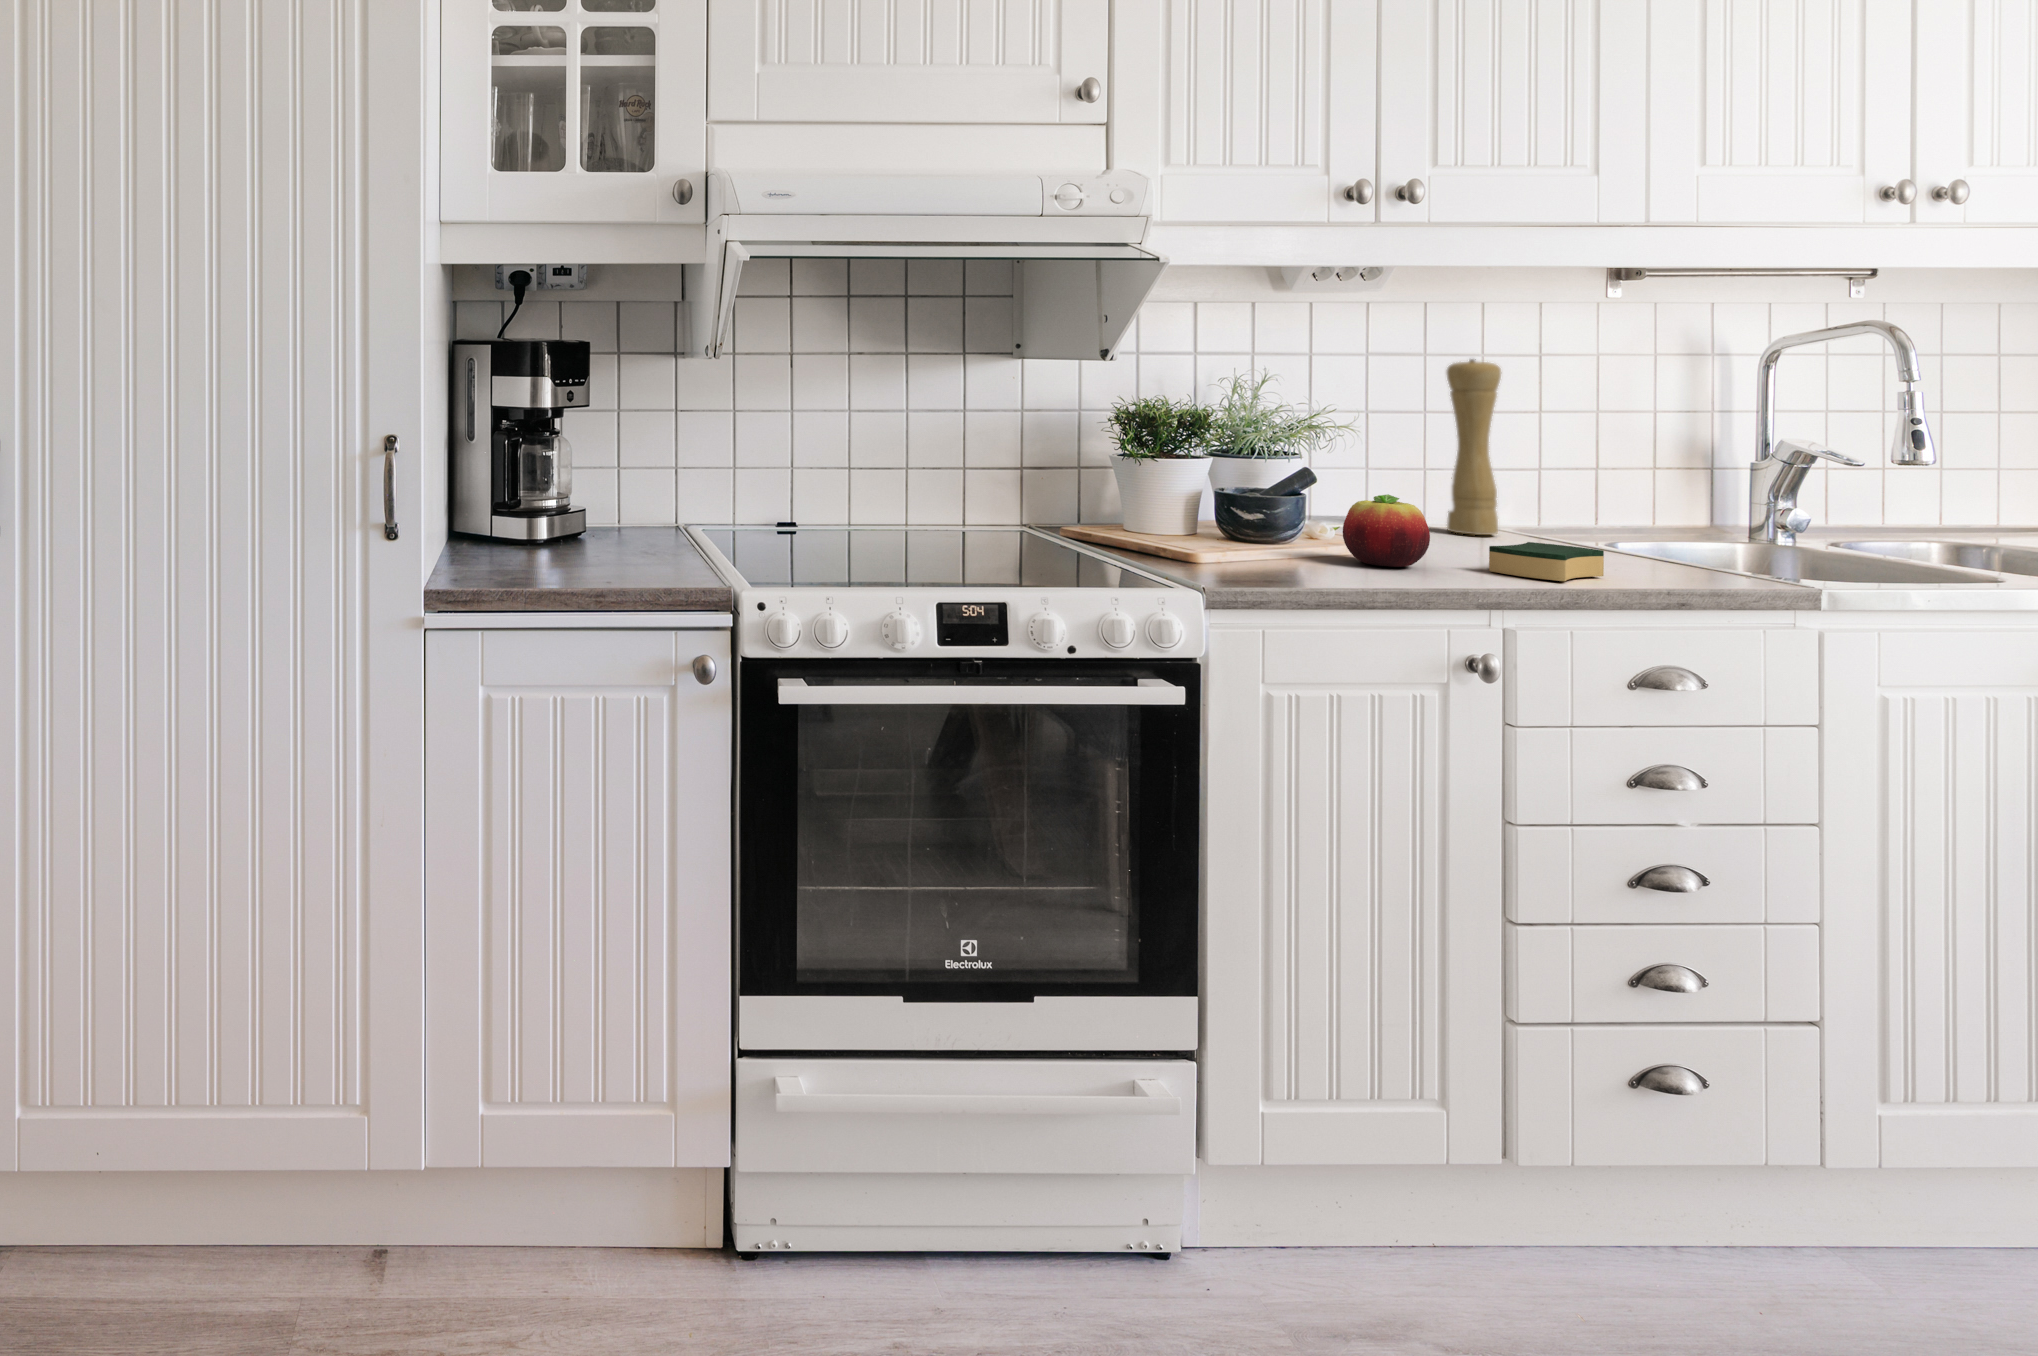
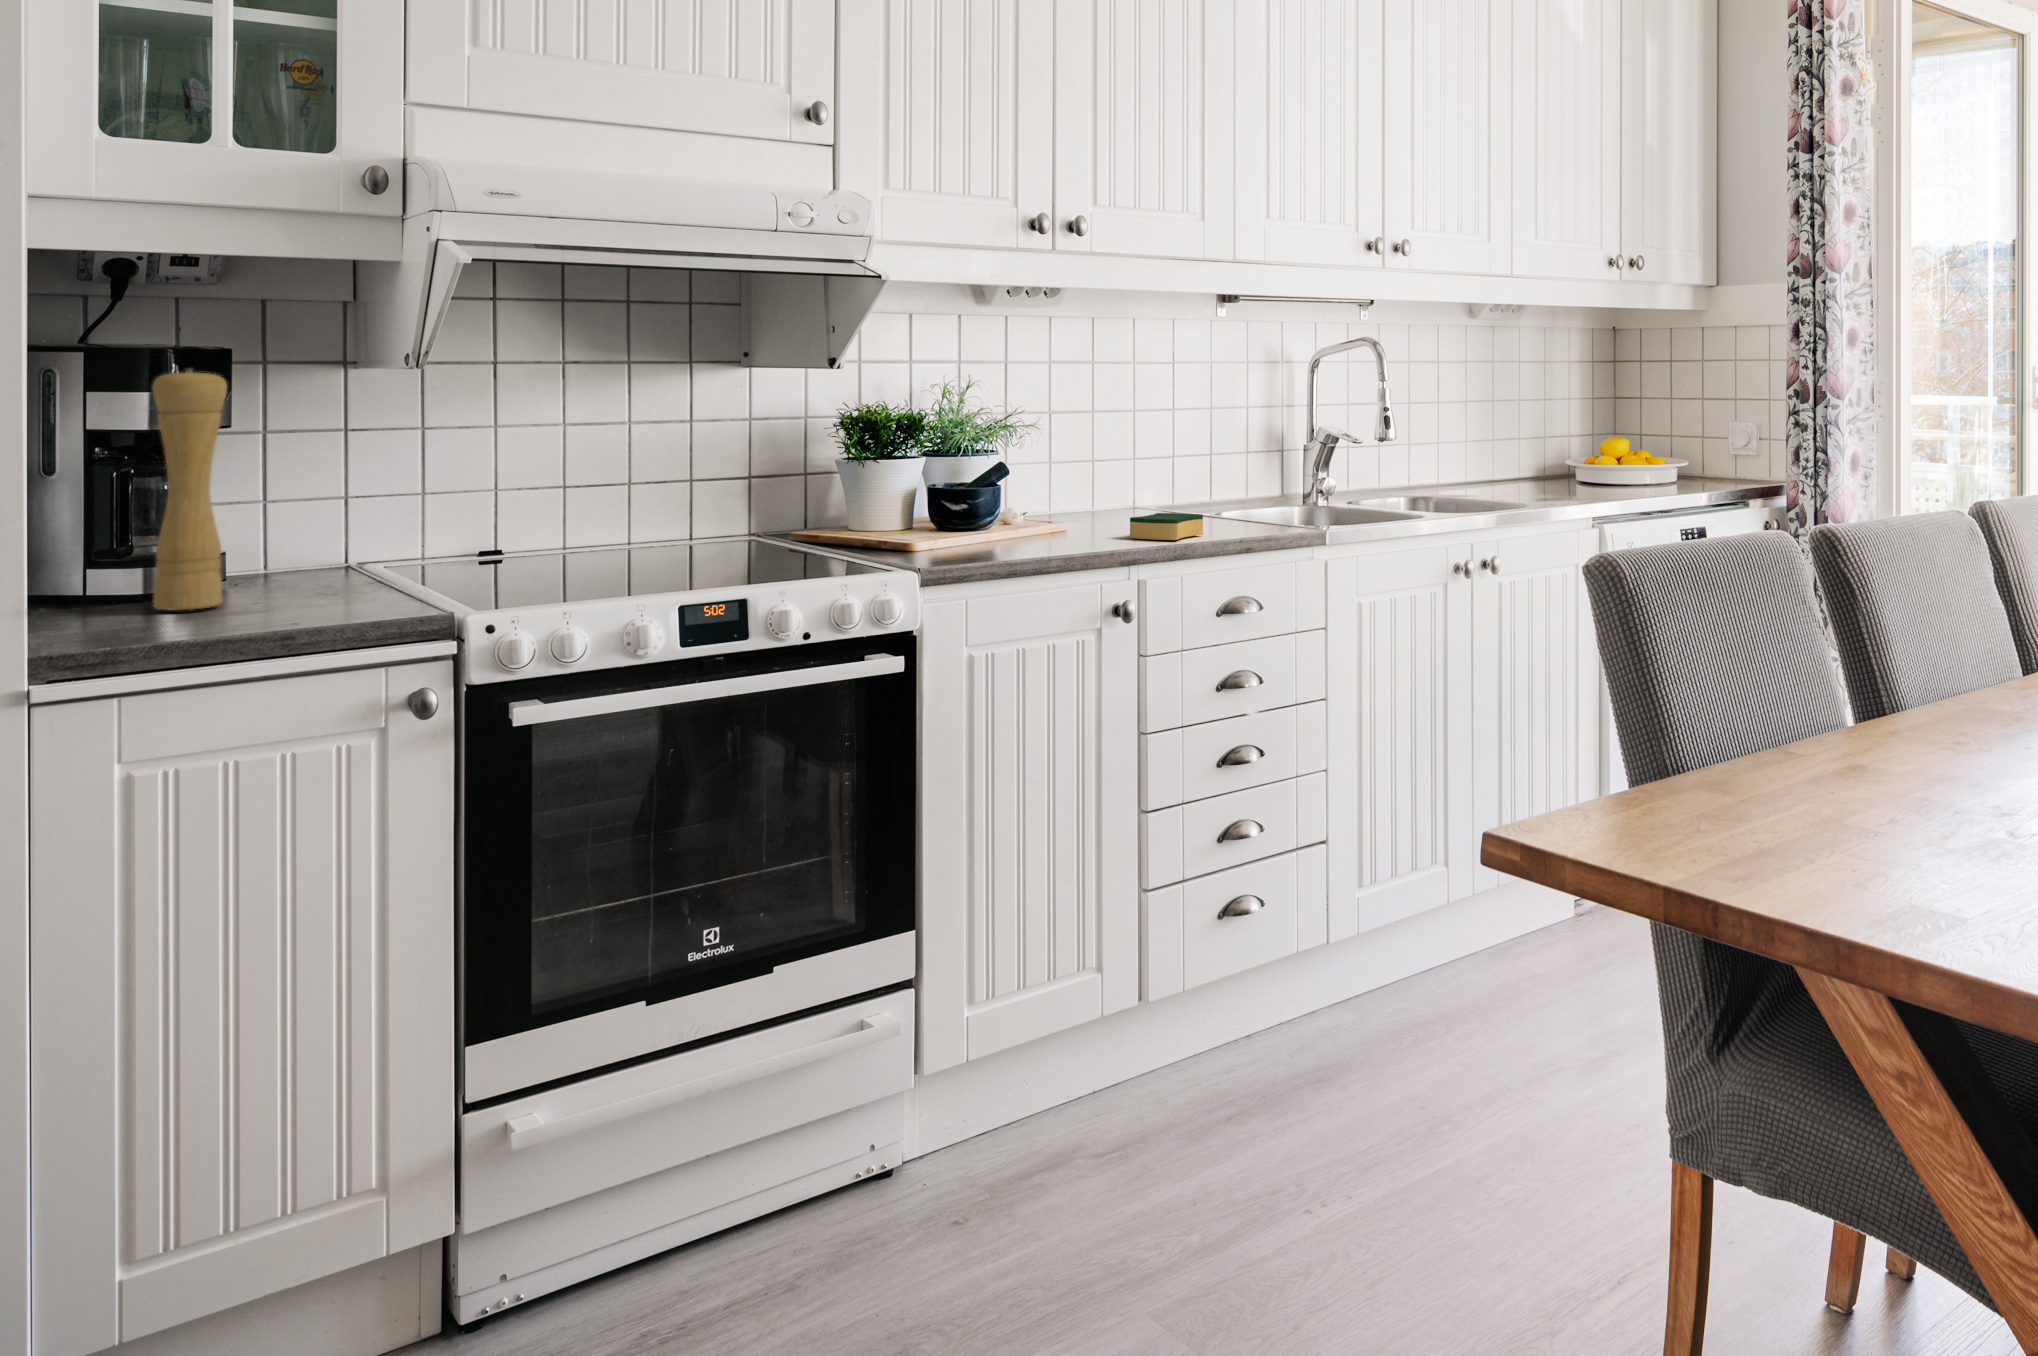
pepper mill: present [1447,359,1501,535] -> present [153,369,227,610]
fruit: present [1343,494,1430,567] -> none [1027,481,1089,541]

